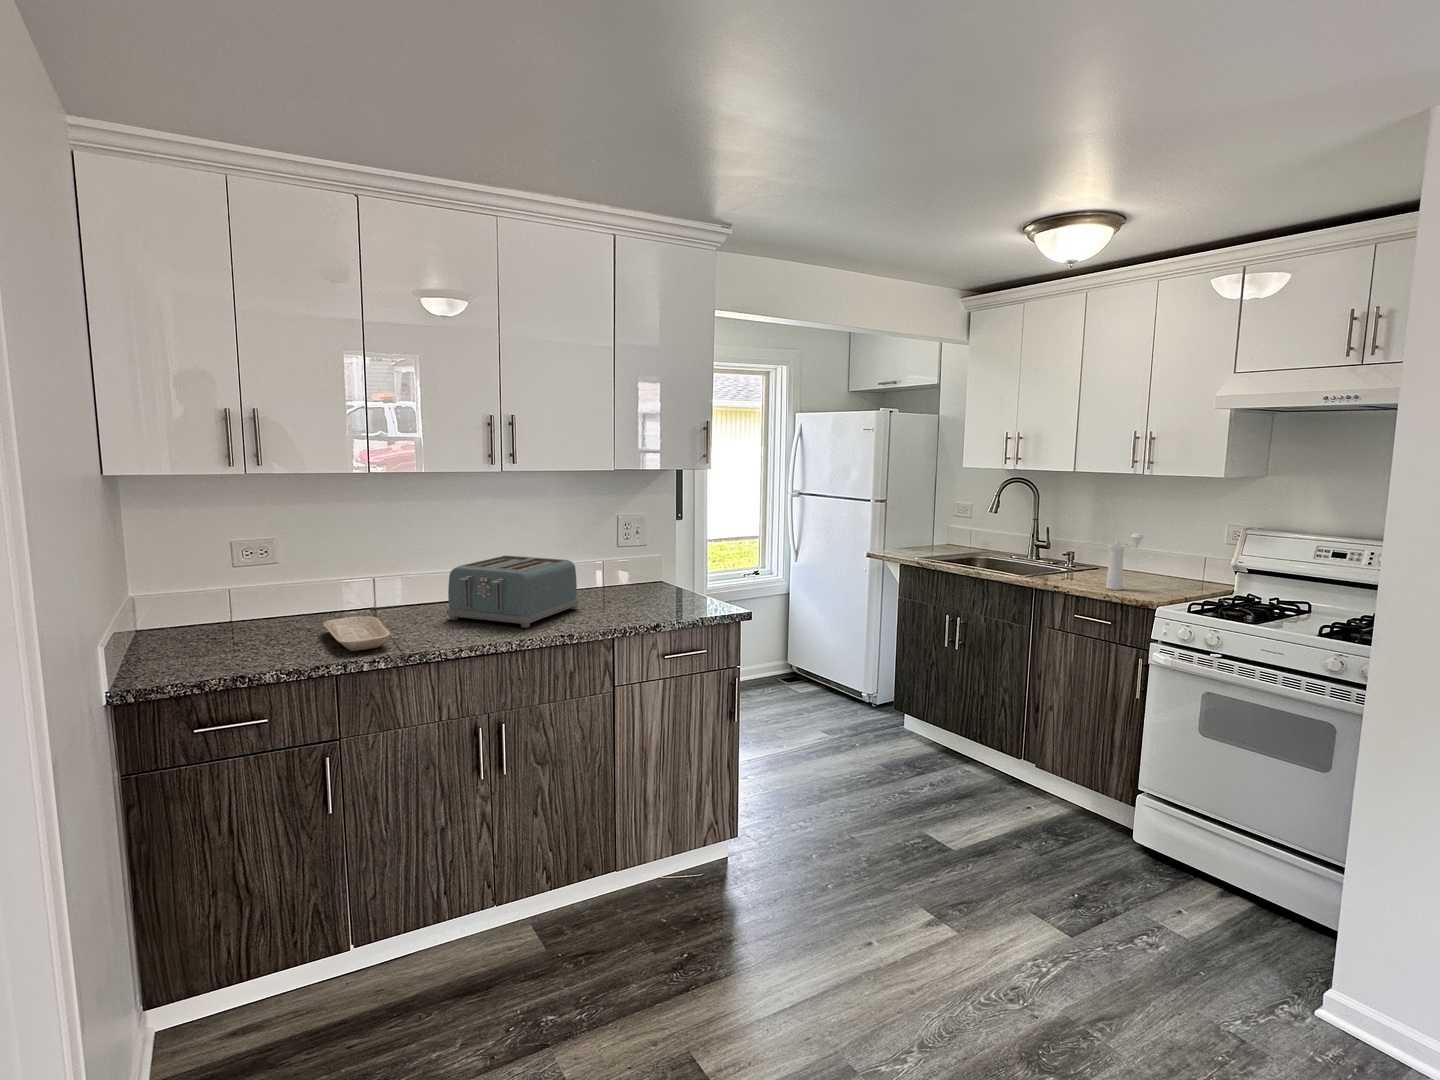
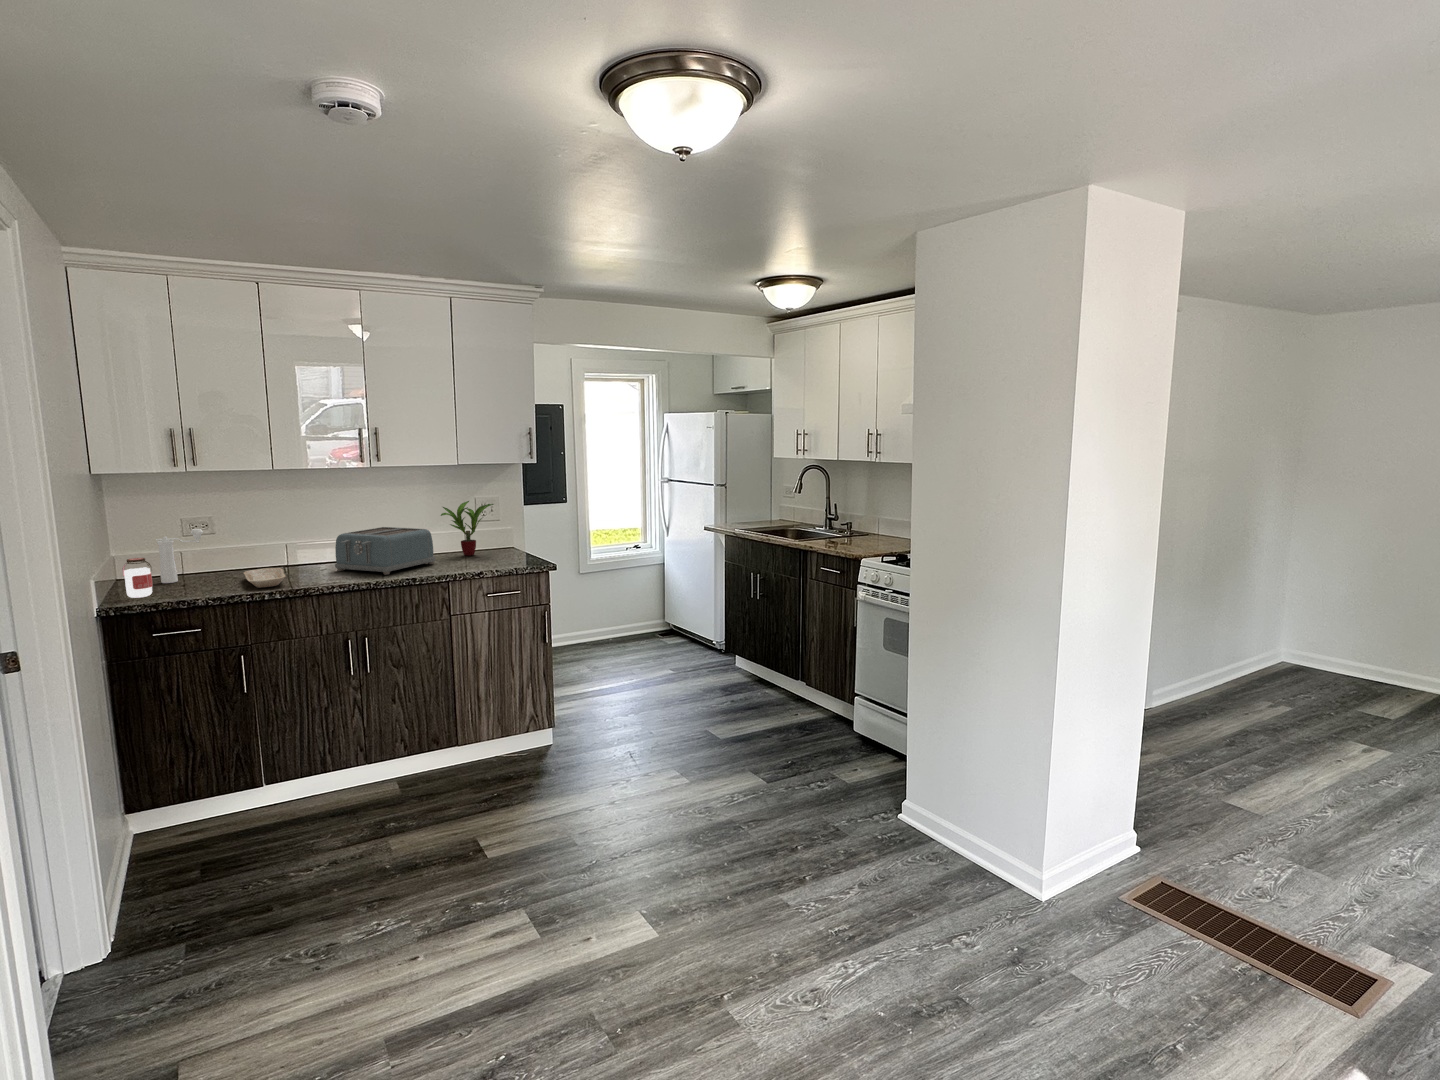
potted plant: none [577,519,647,595] -> present [441,501,493,556]
pepper mill: present [1106,533,1144,590] -> present [156,529,203,583]
jar: none [150,607,196,671] -> present [122,558,153,598]

